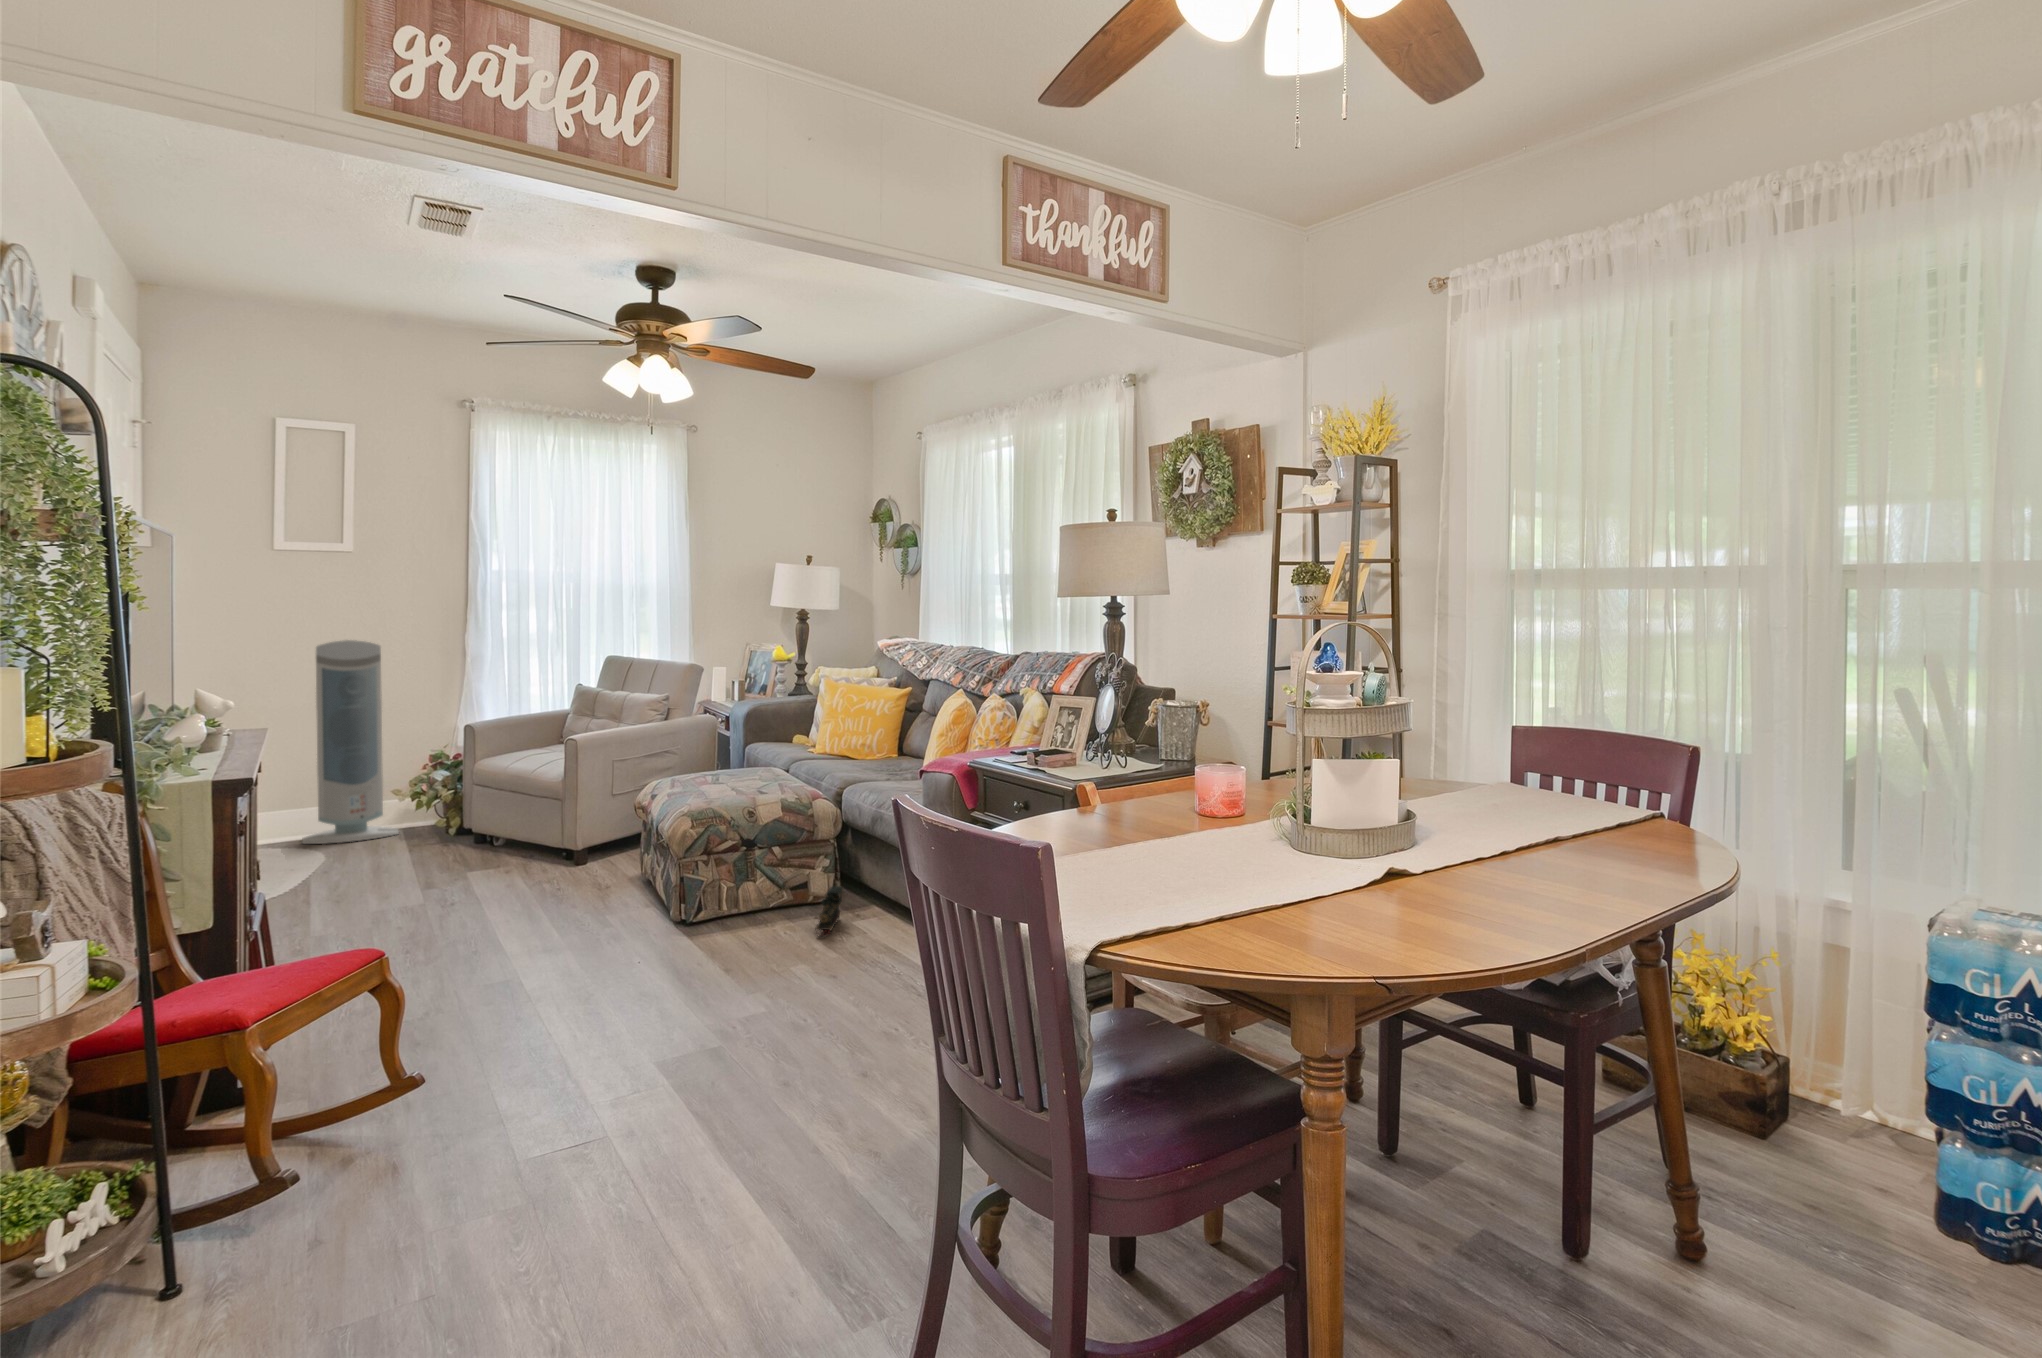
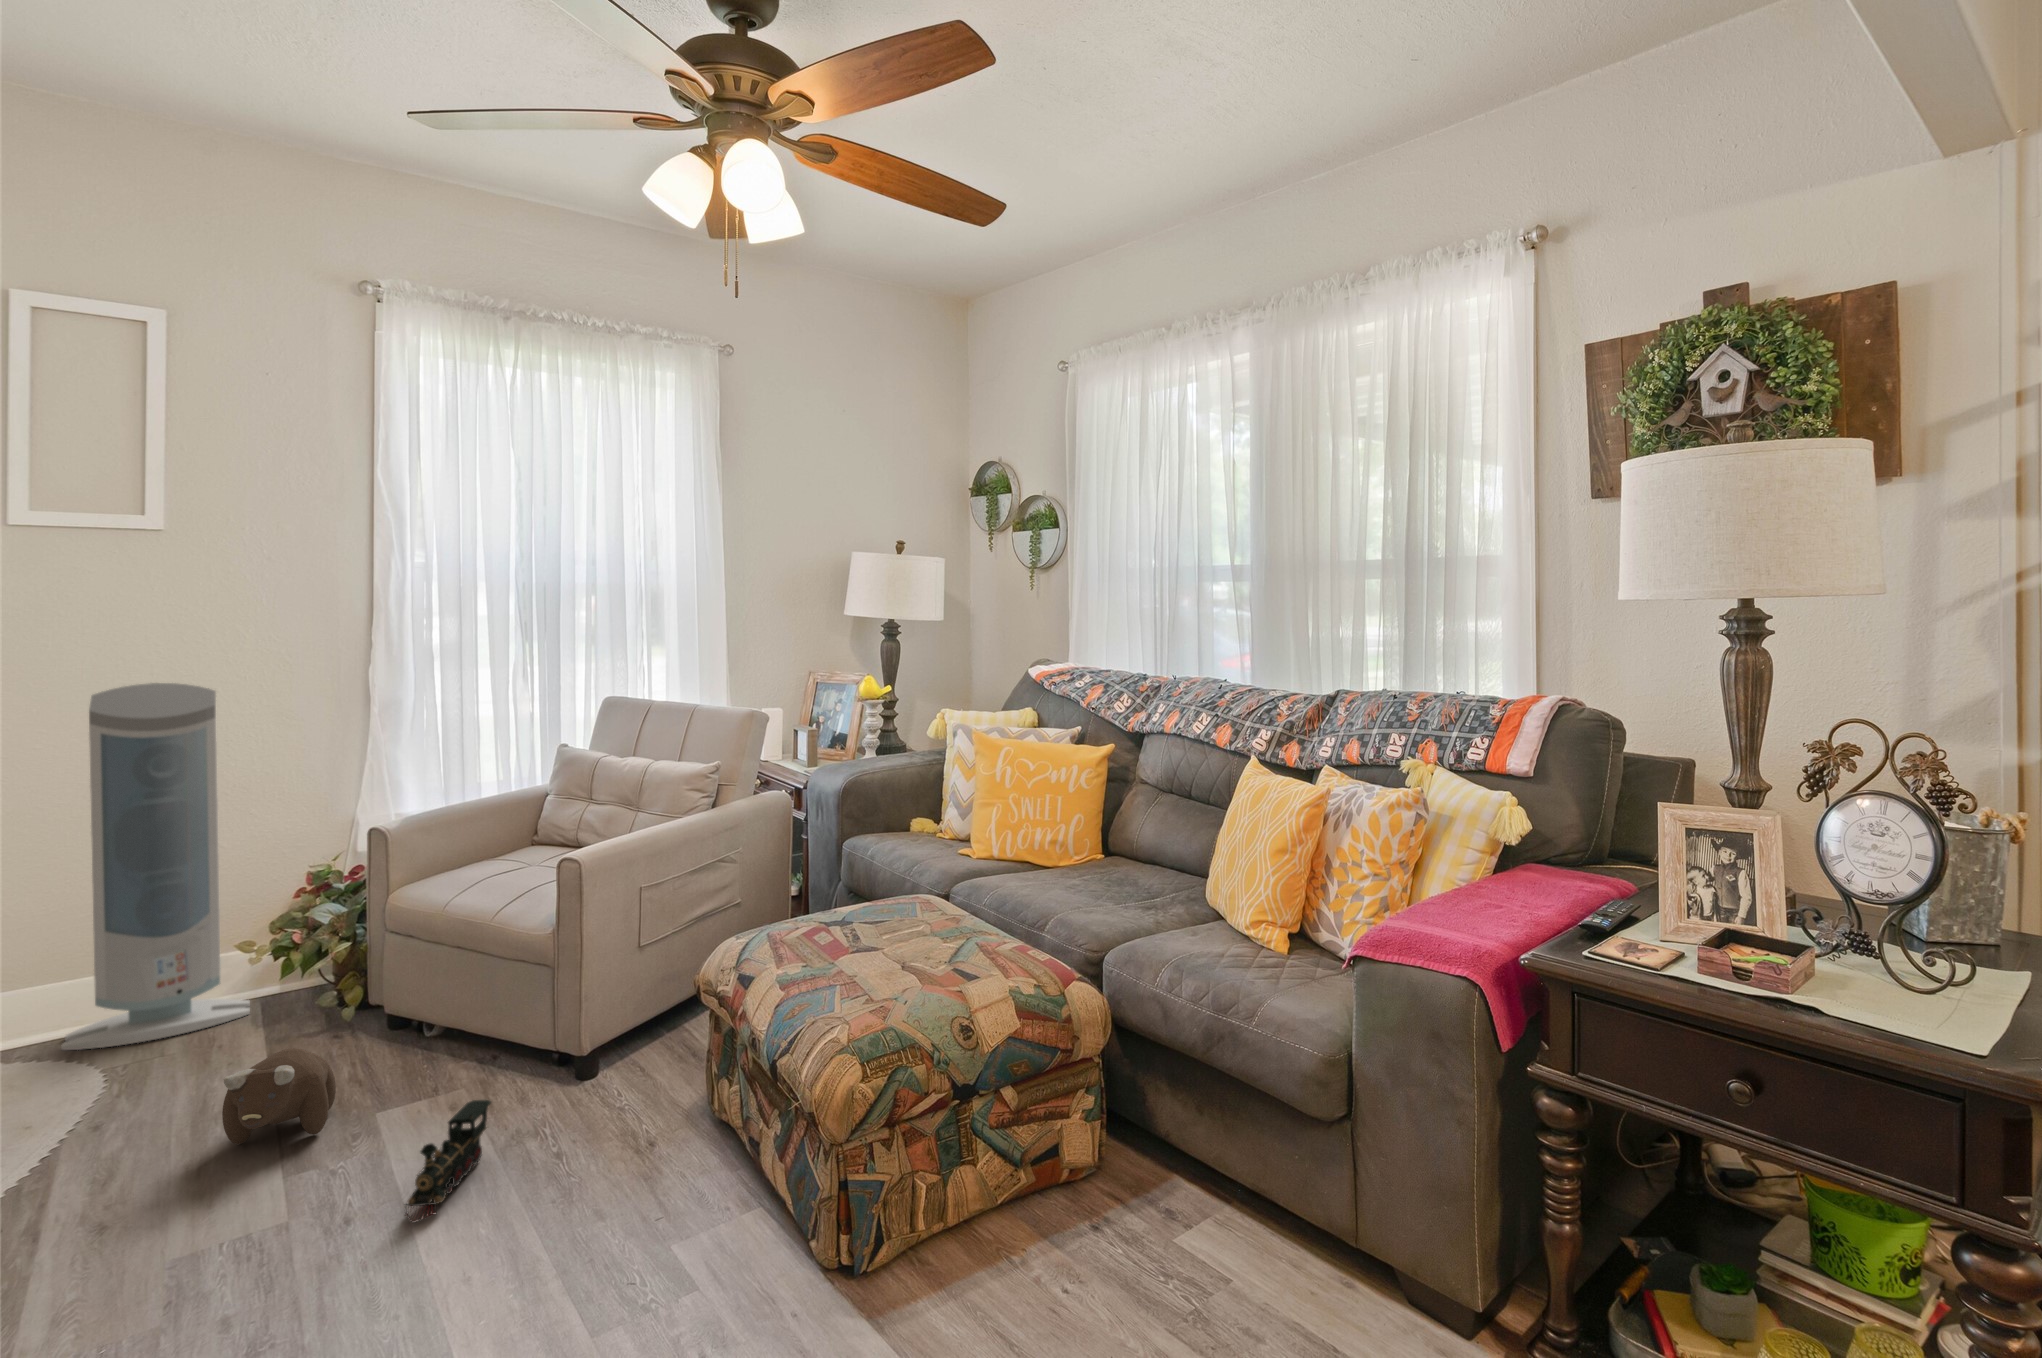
plush toy: none [394,832,449,877] -> present [222,1048,336,1144]
toy train: present [815,886,842,936] -> present [405,1100,491,1222]

